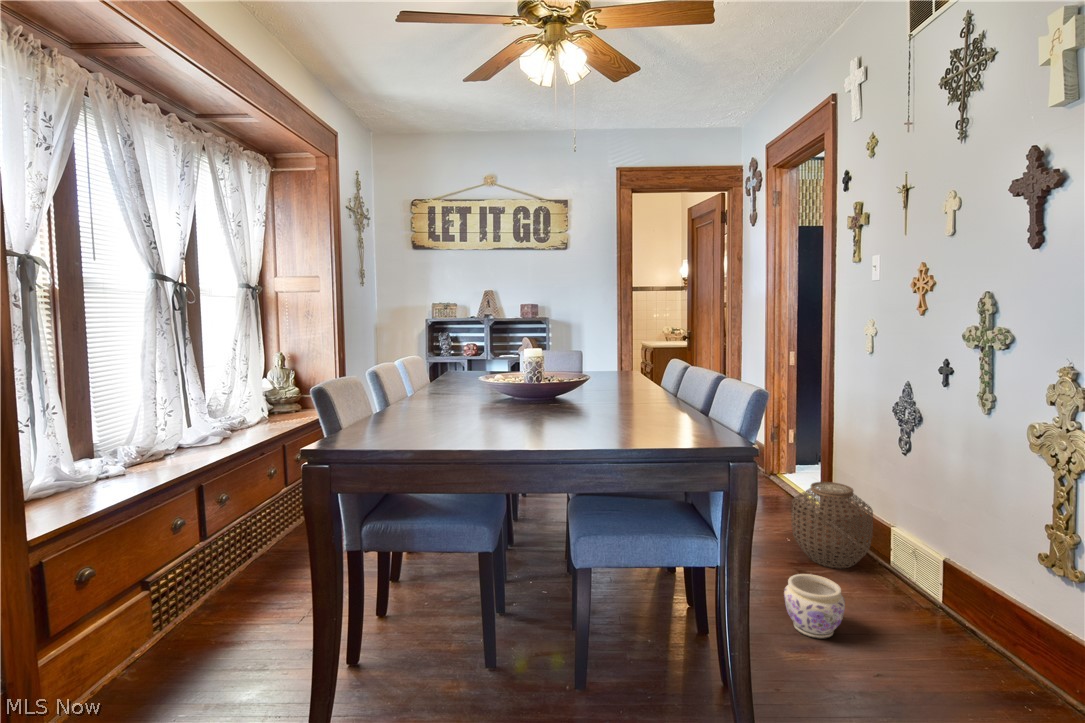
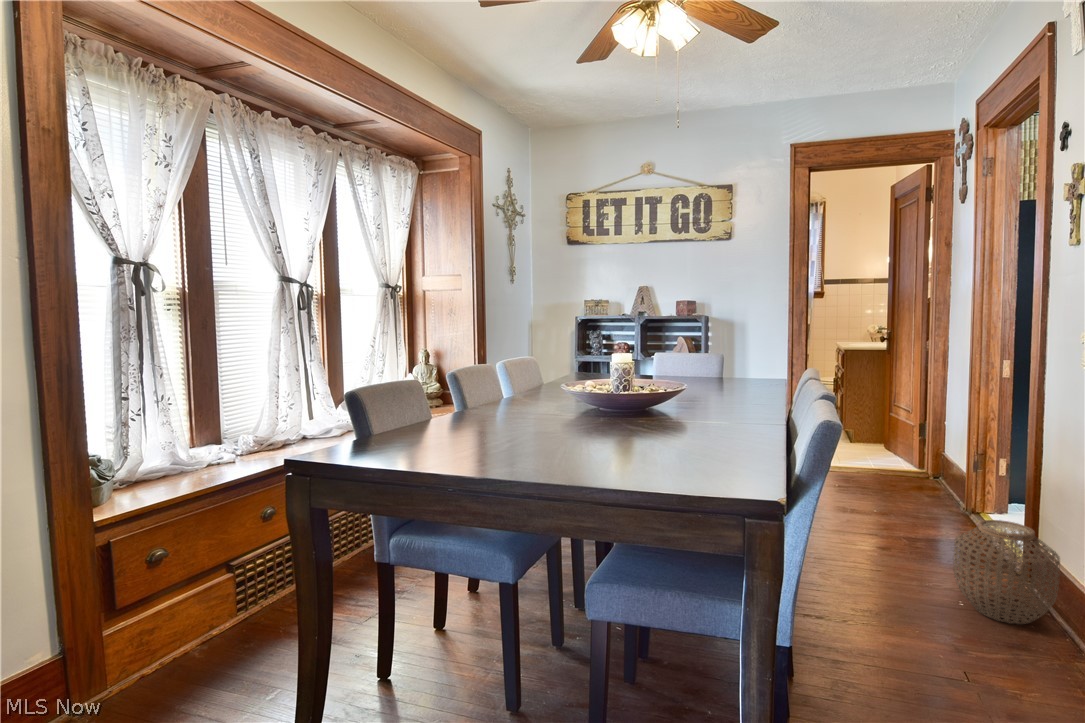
planter: present [784,574,845,639] -> none [905,615,977,688]

